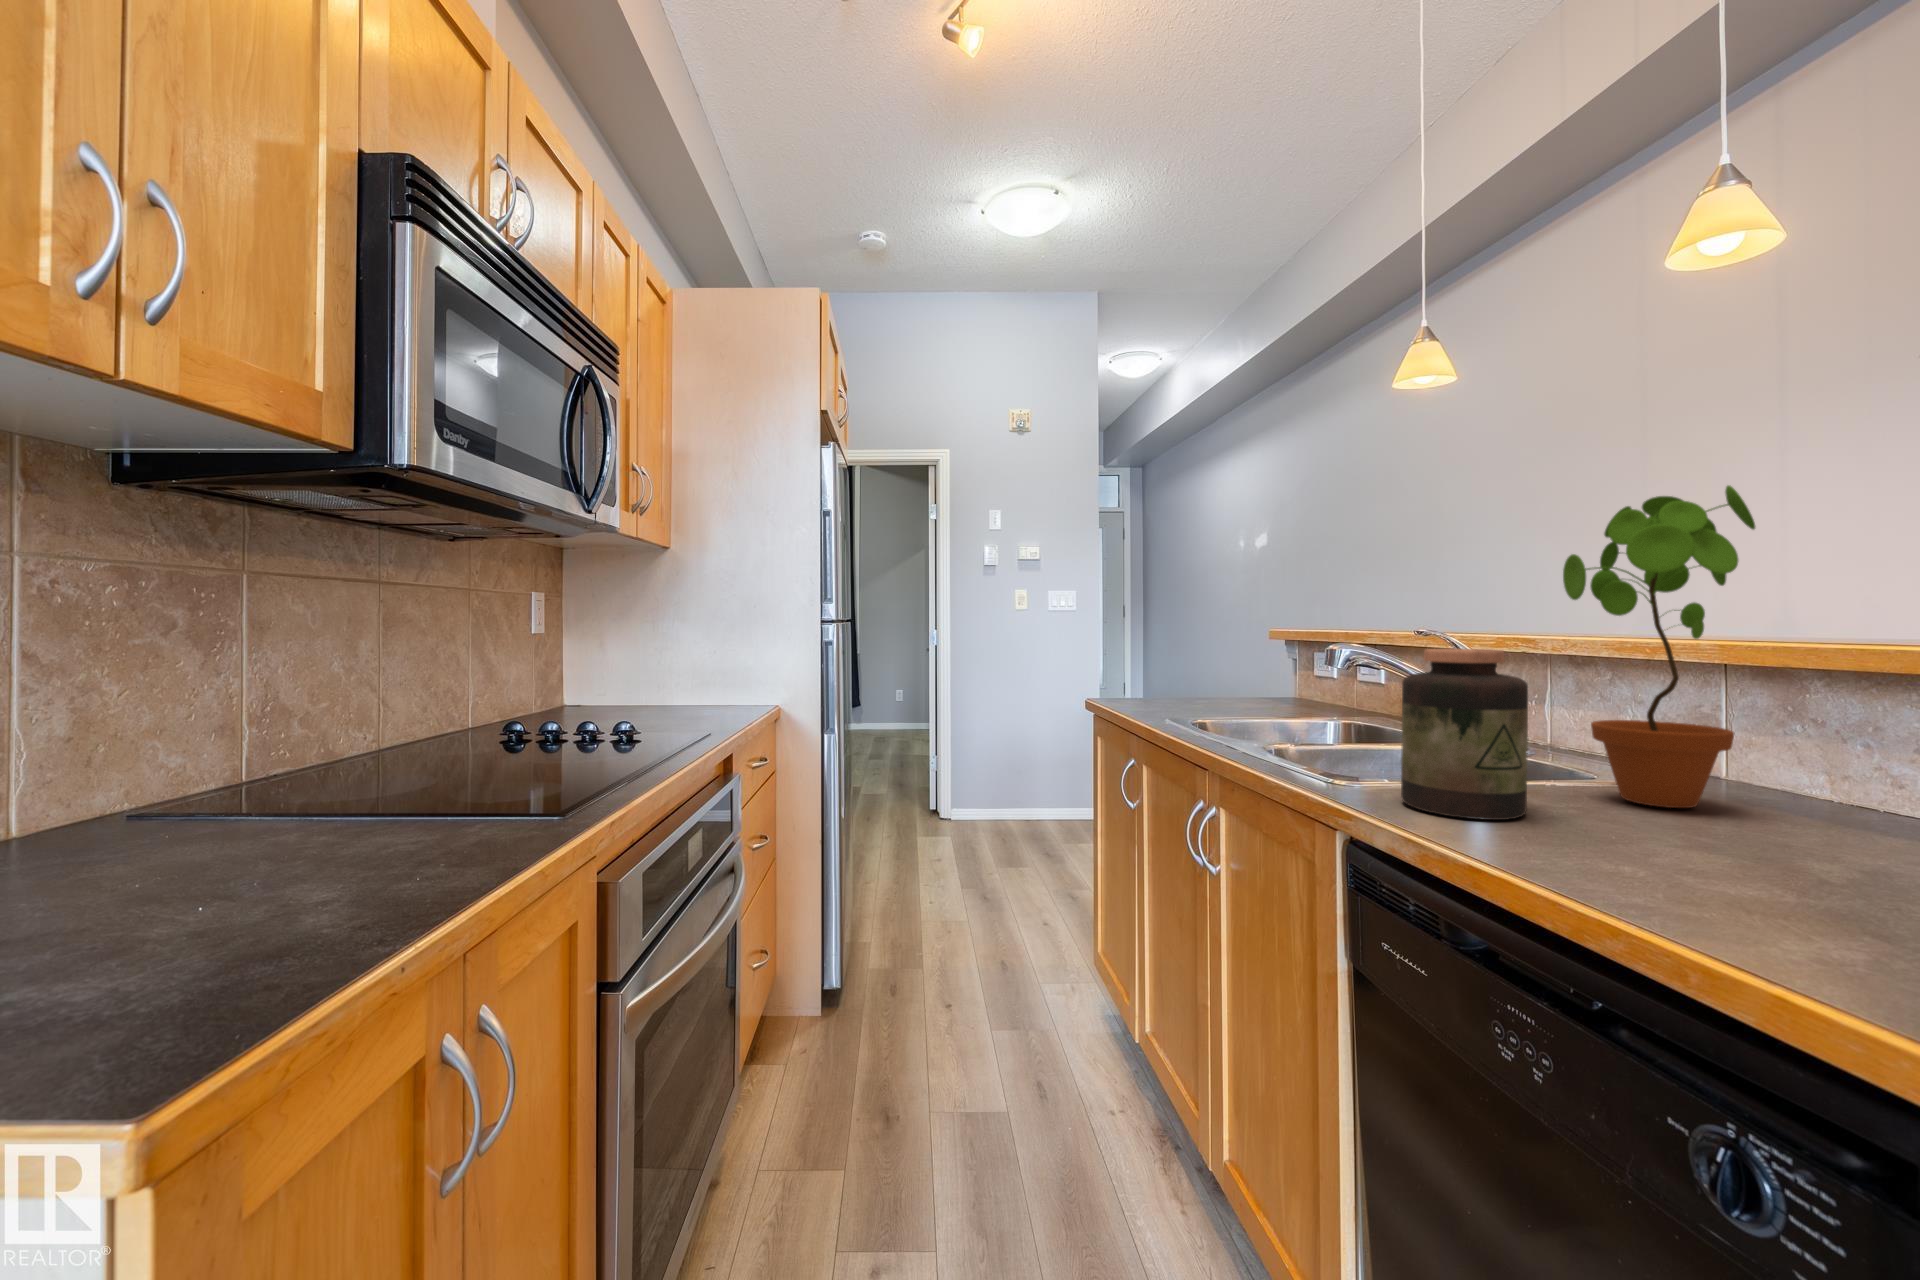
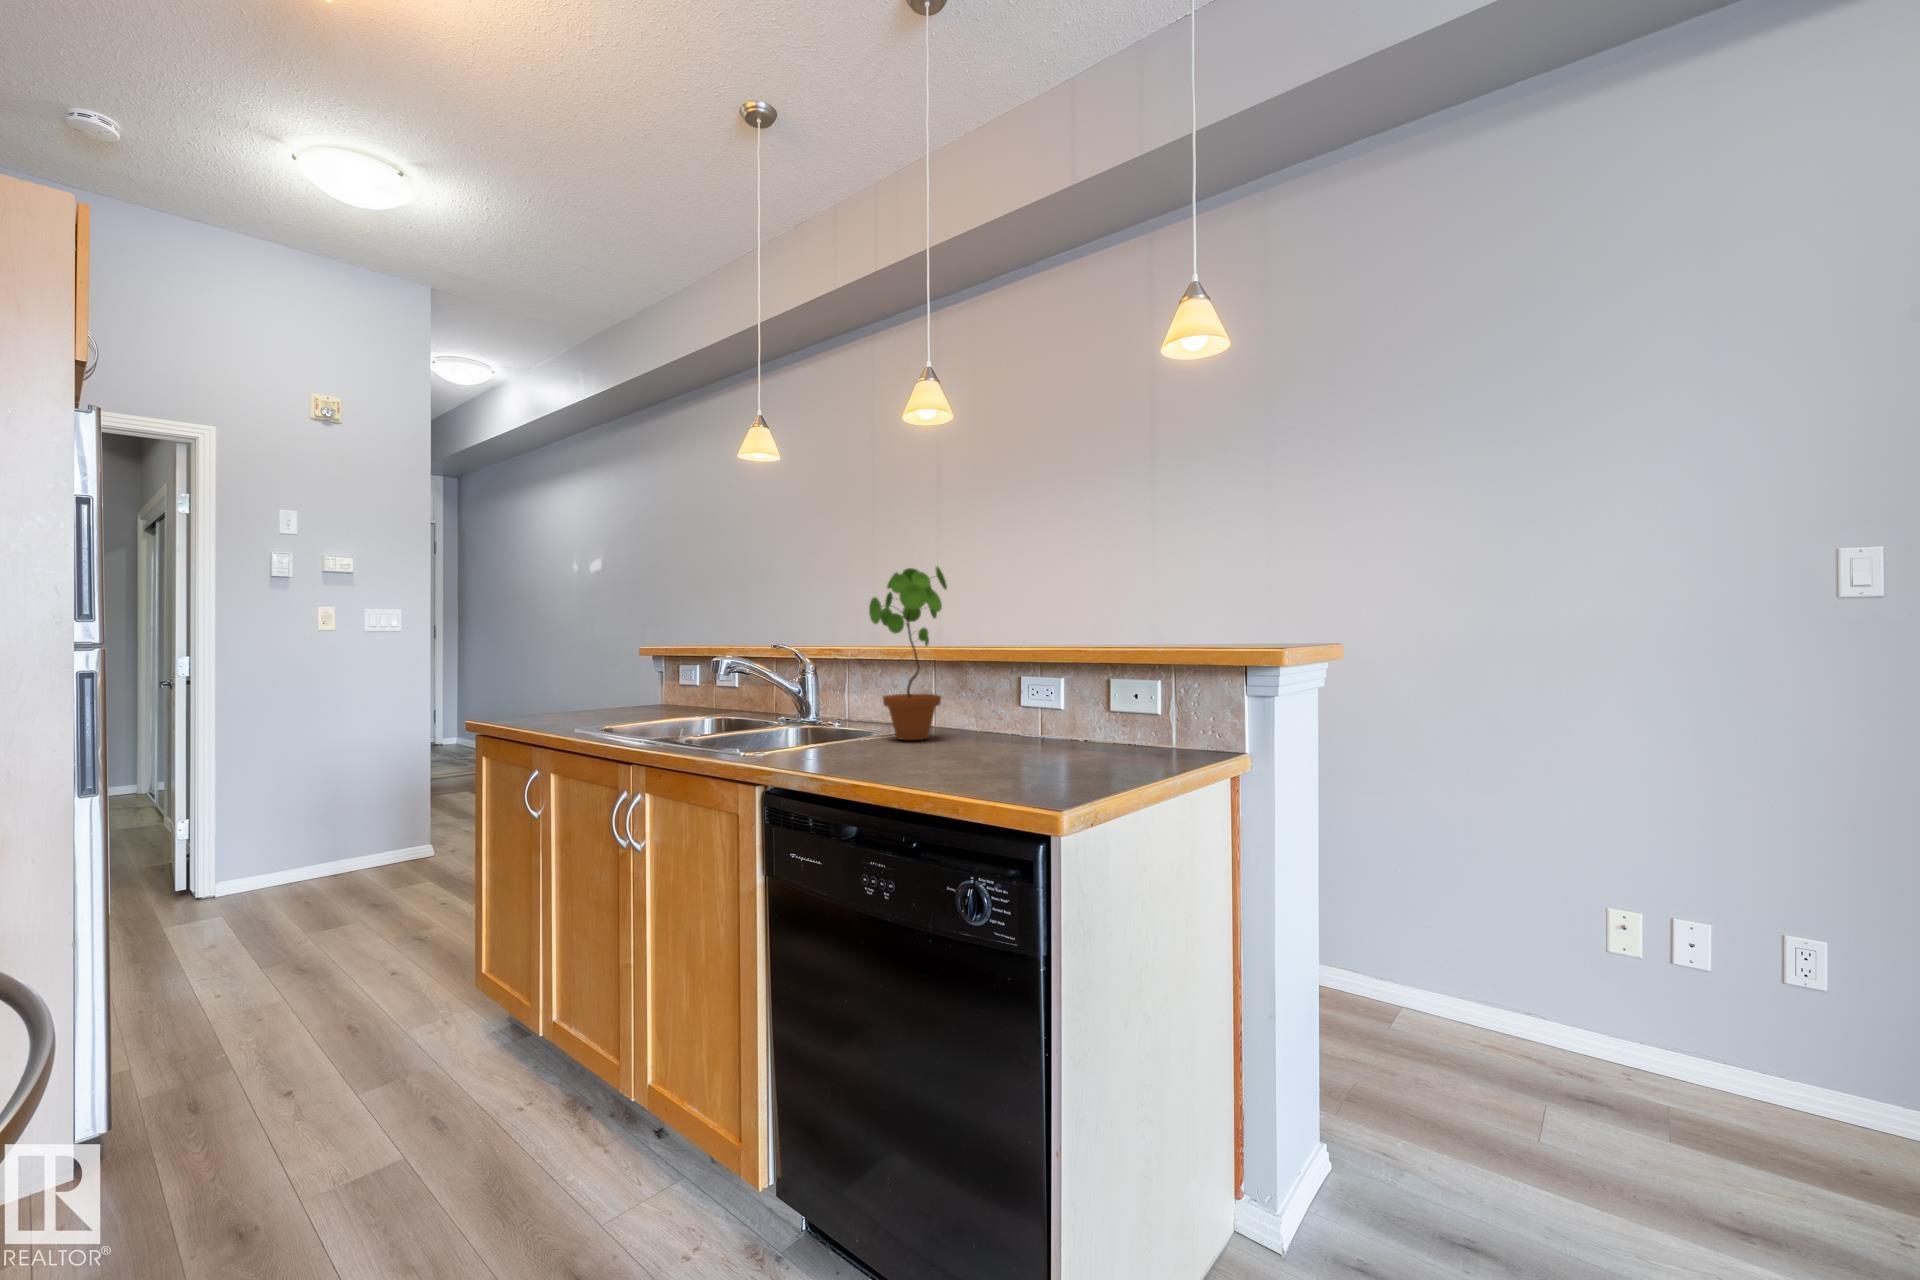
jar: present [1401,649,1528,820] -> none [792,653,860,760]

